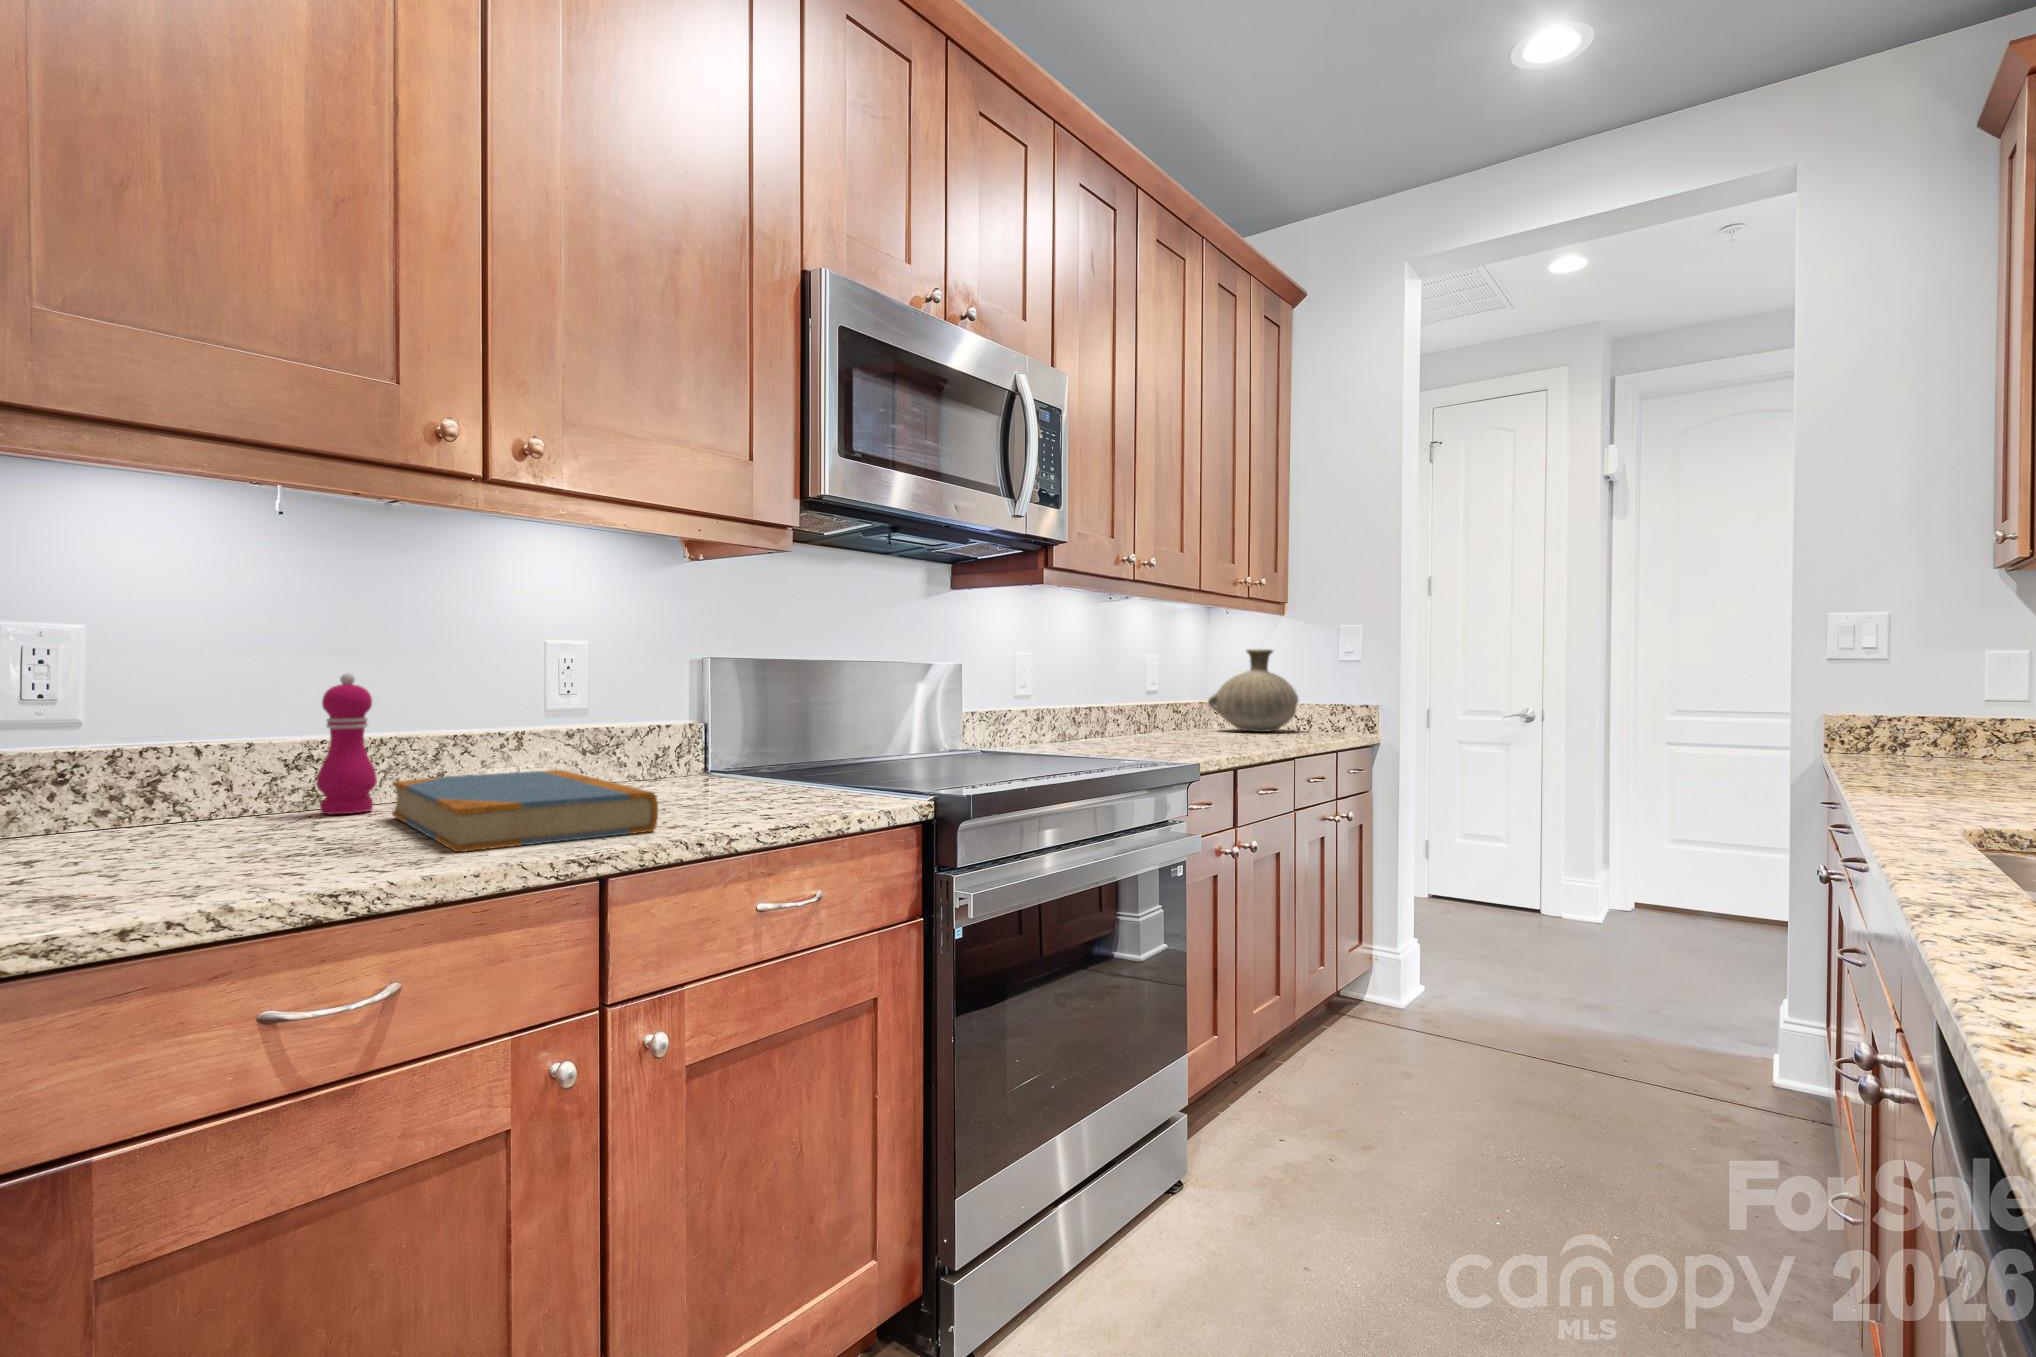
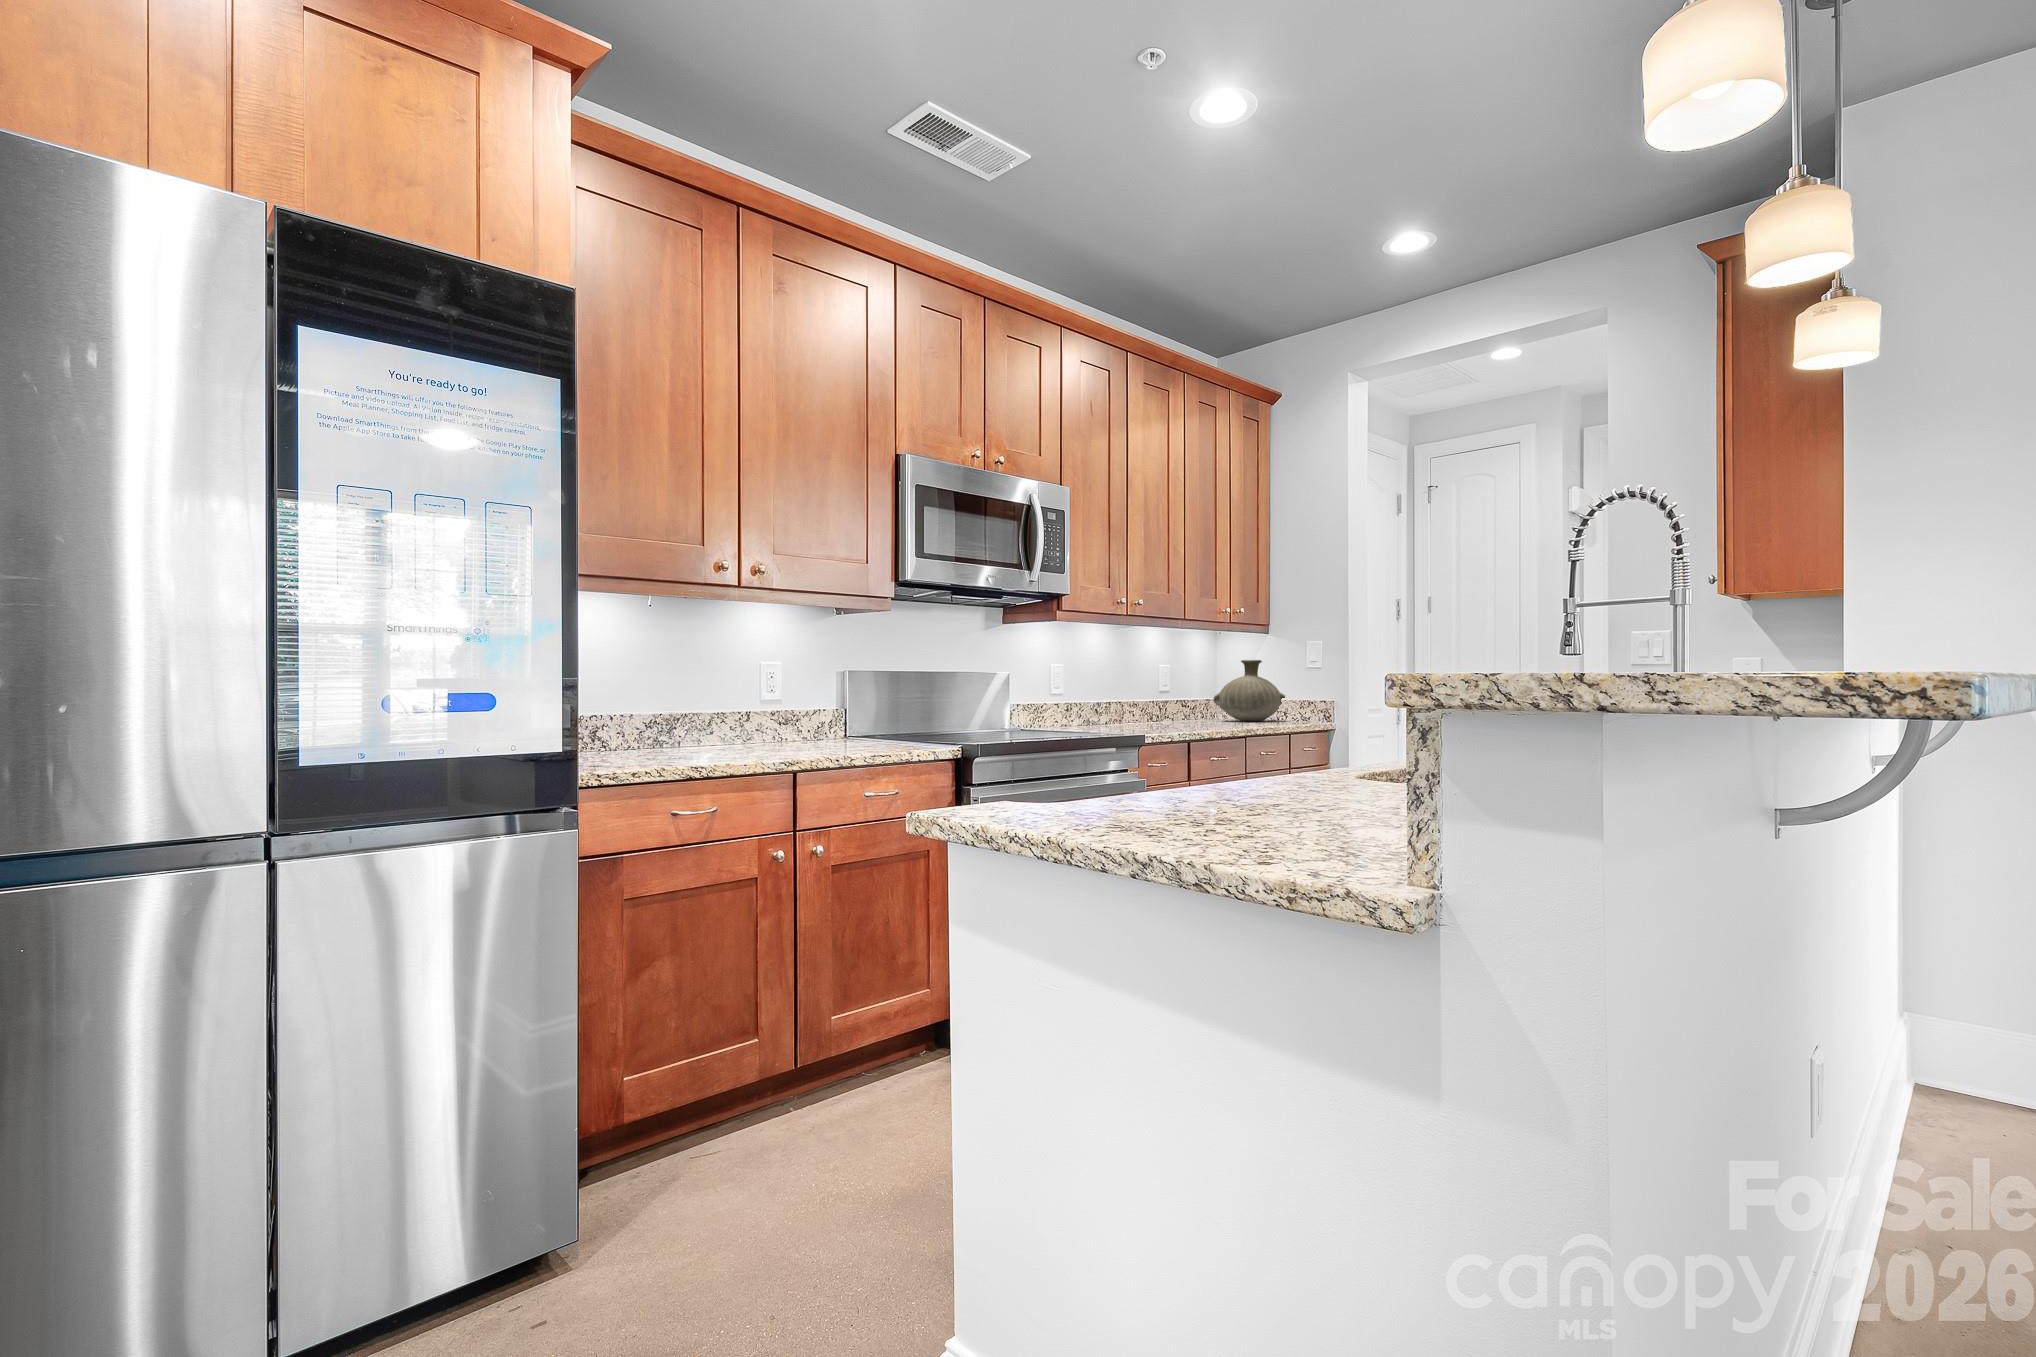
pepper mill: present [316,673,377,814] -> none [659,681,686,750]
book: present [392,770,658,852] -> none [695,730,819,759]

